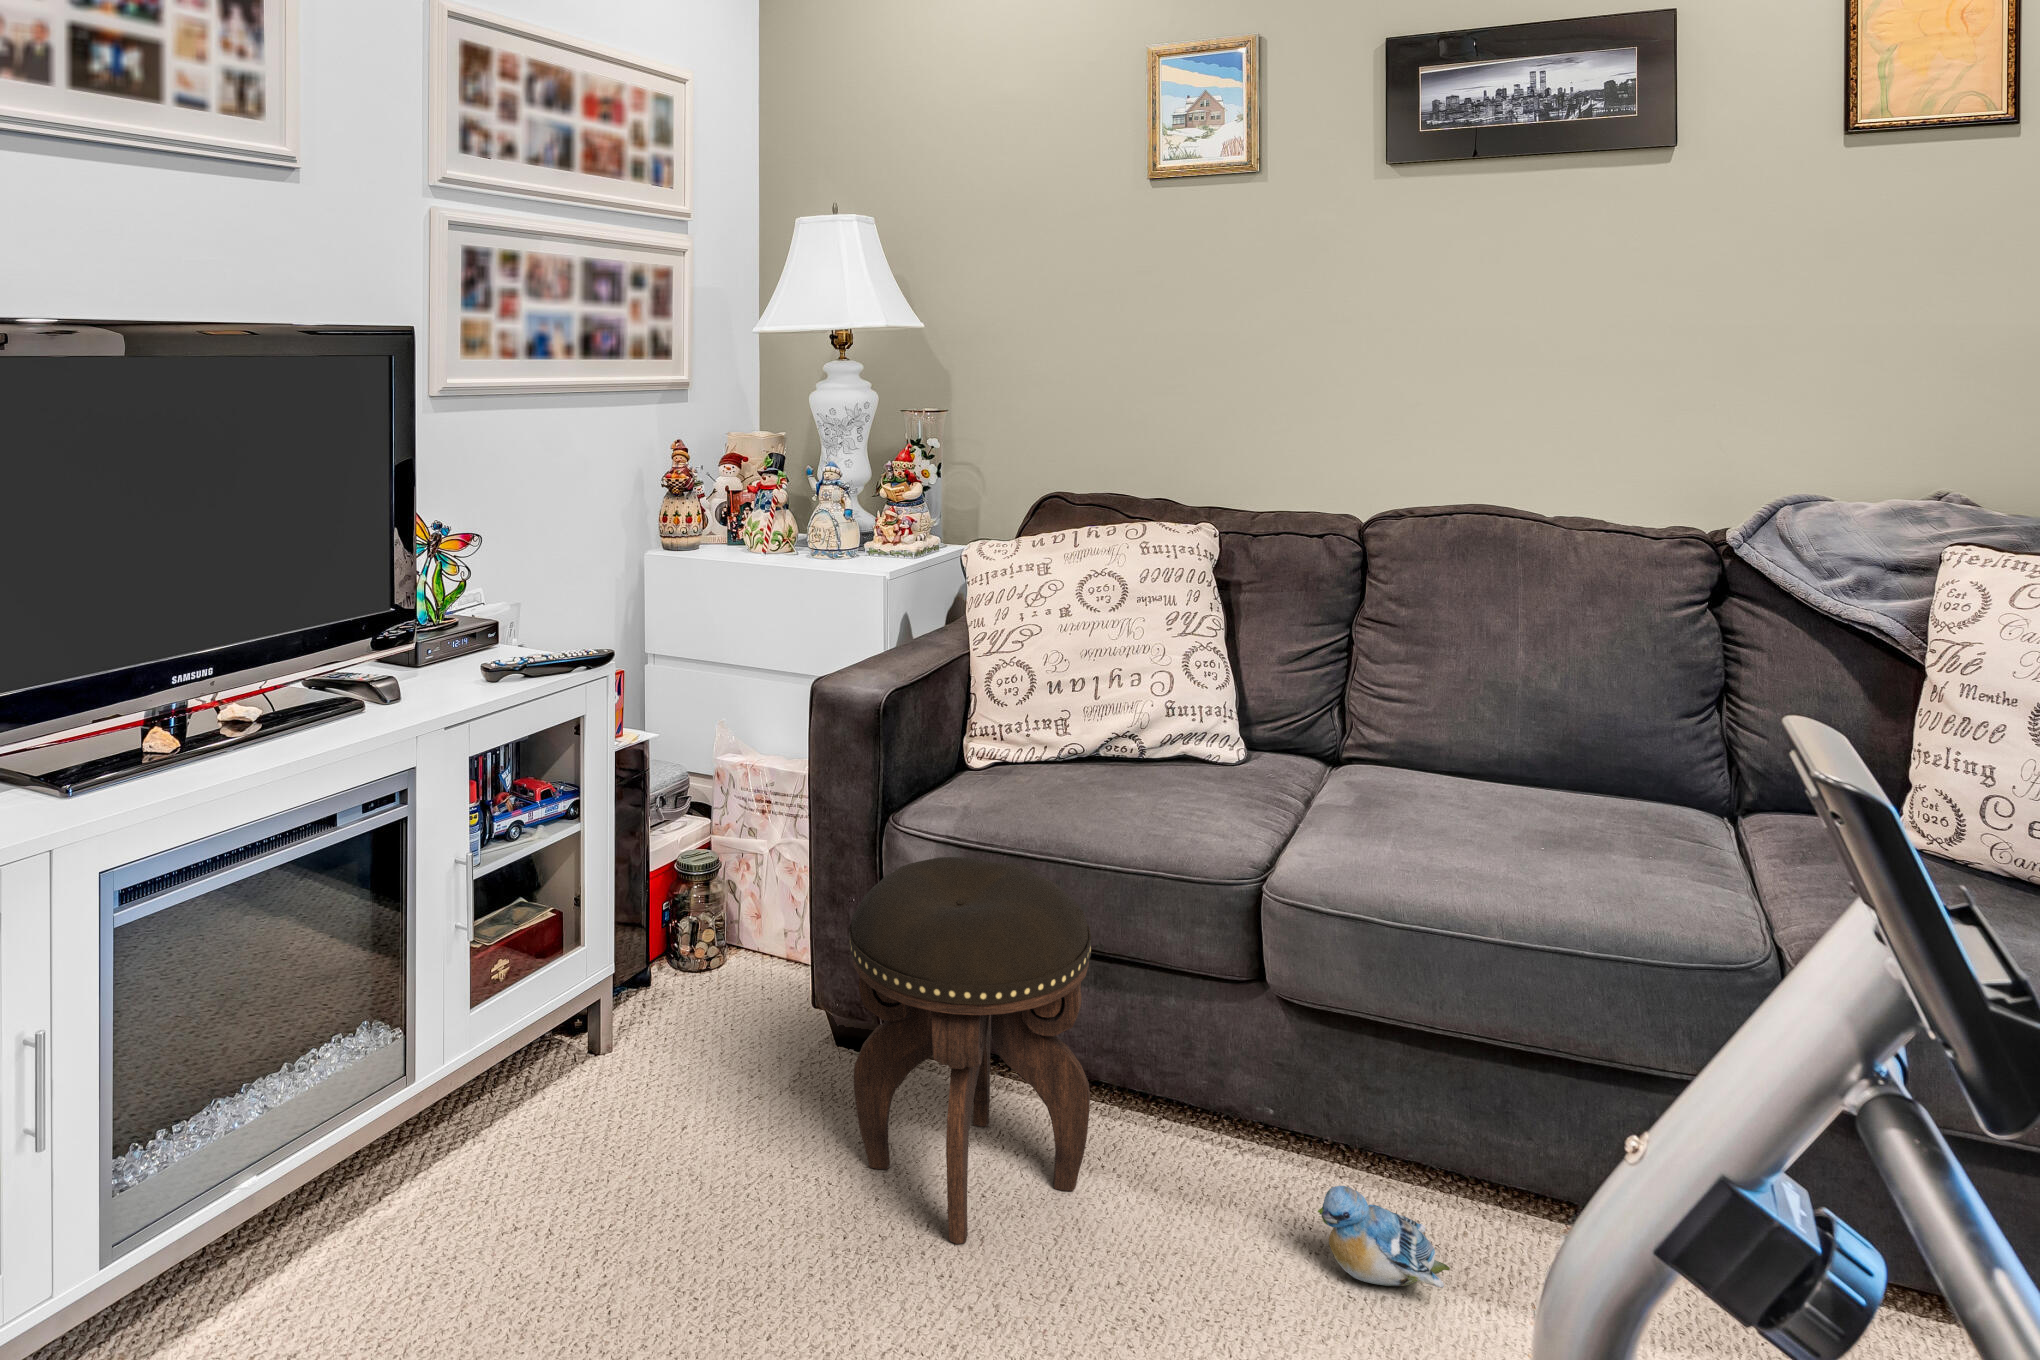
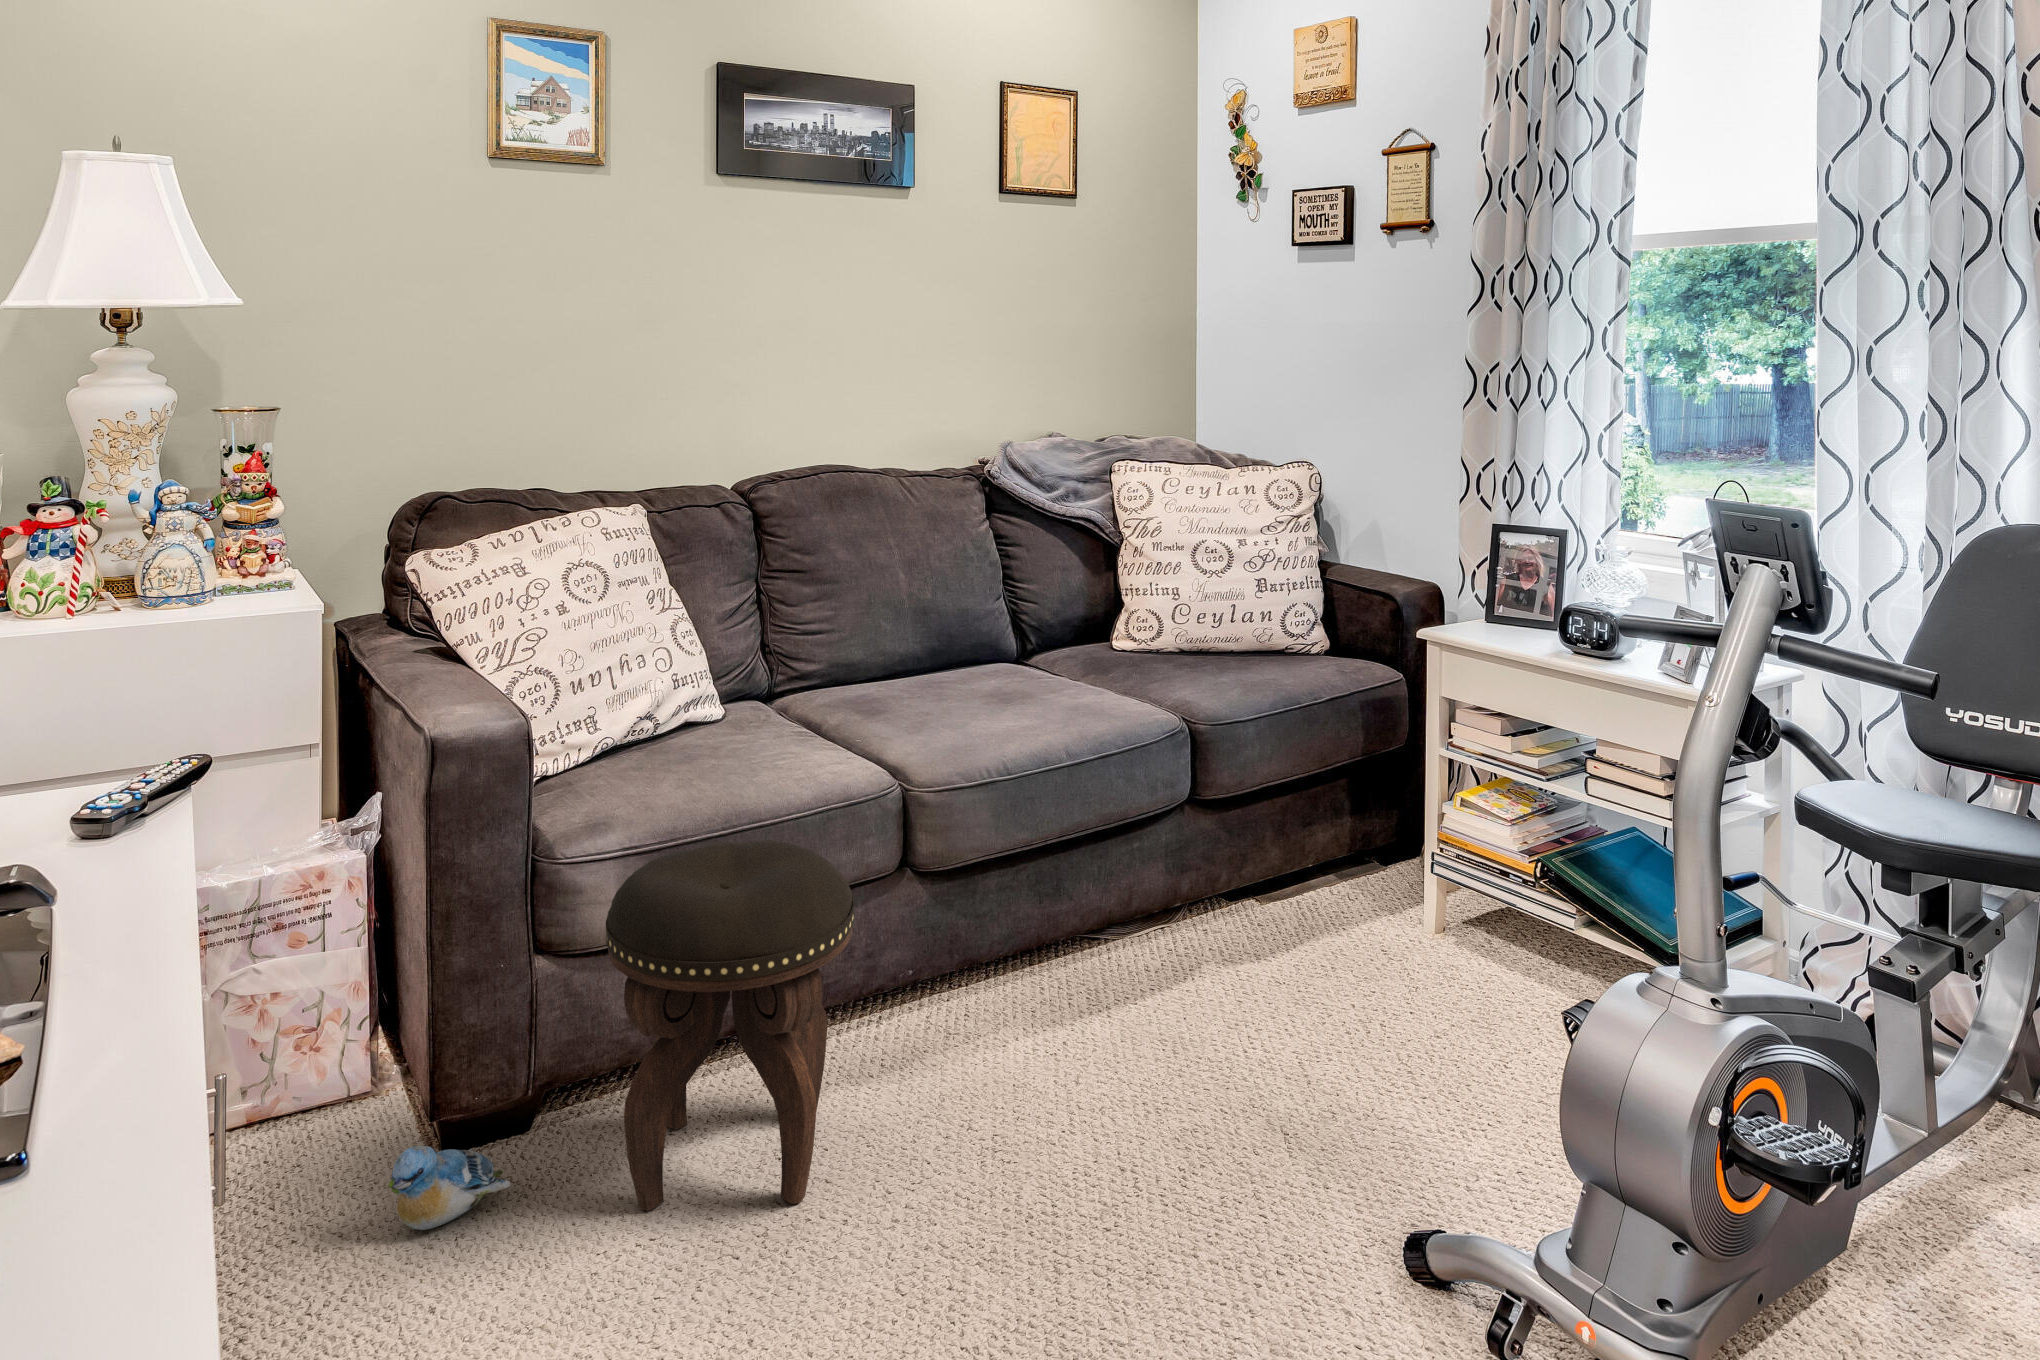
plush toy: present [1318,1186,1450,1288] -> present [388,1146,510,1230]

